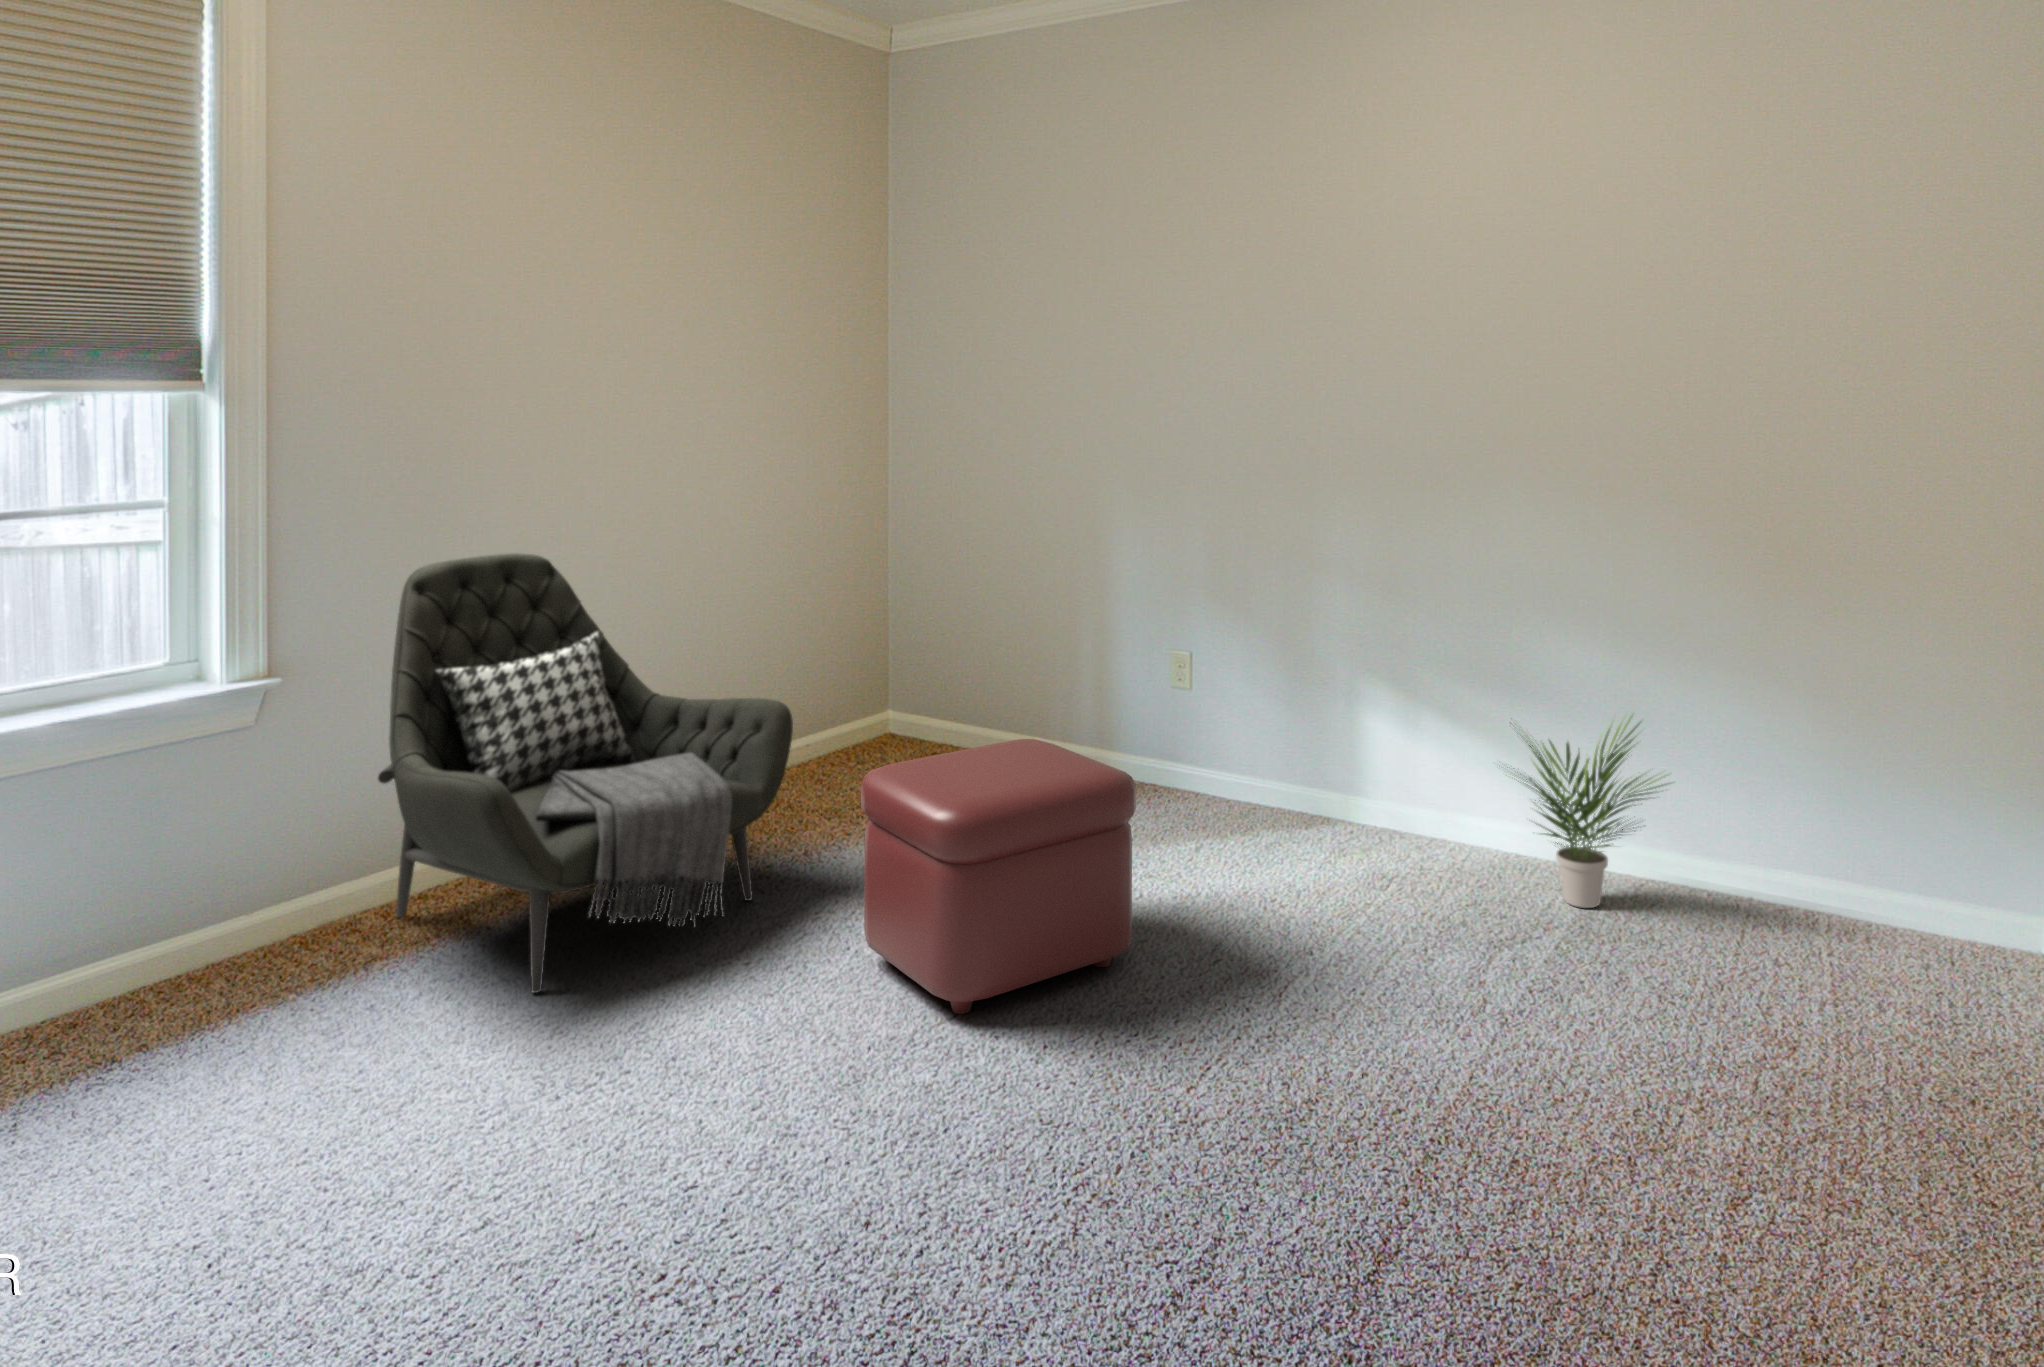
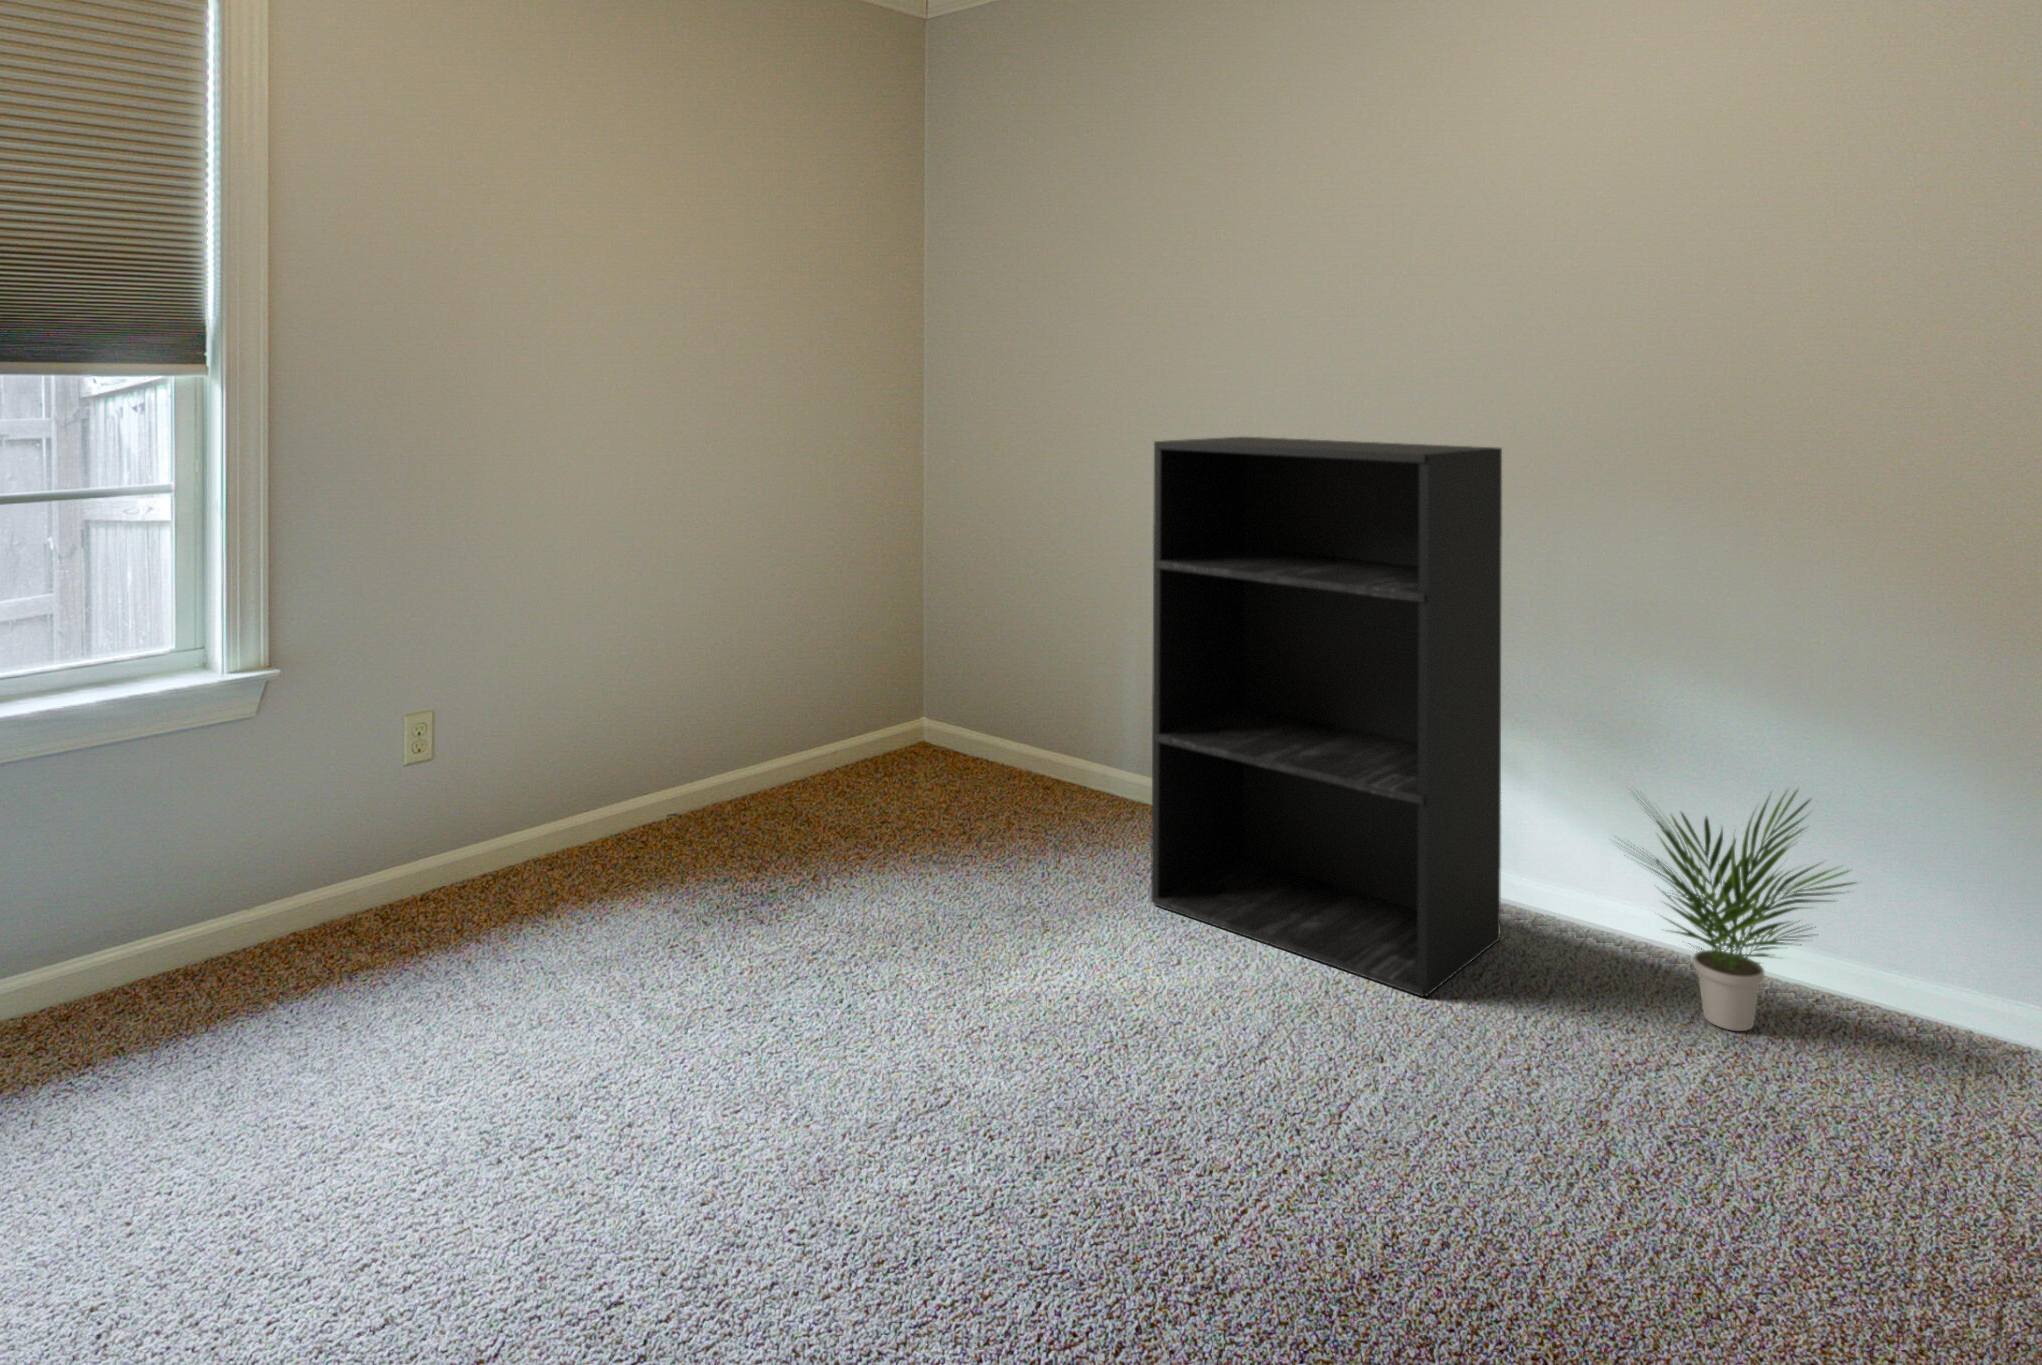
bookshelf: none [1119,436,1410,903] -> present [1151,437,1502,997]
armchair: present [378,553,793,993] -> none [363,549,790,1026]
ottoman: present [861,739,1136,1014] -> none [850,777,1163,1101]

